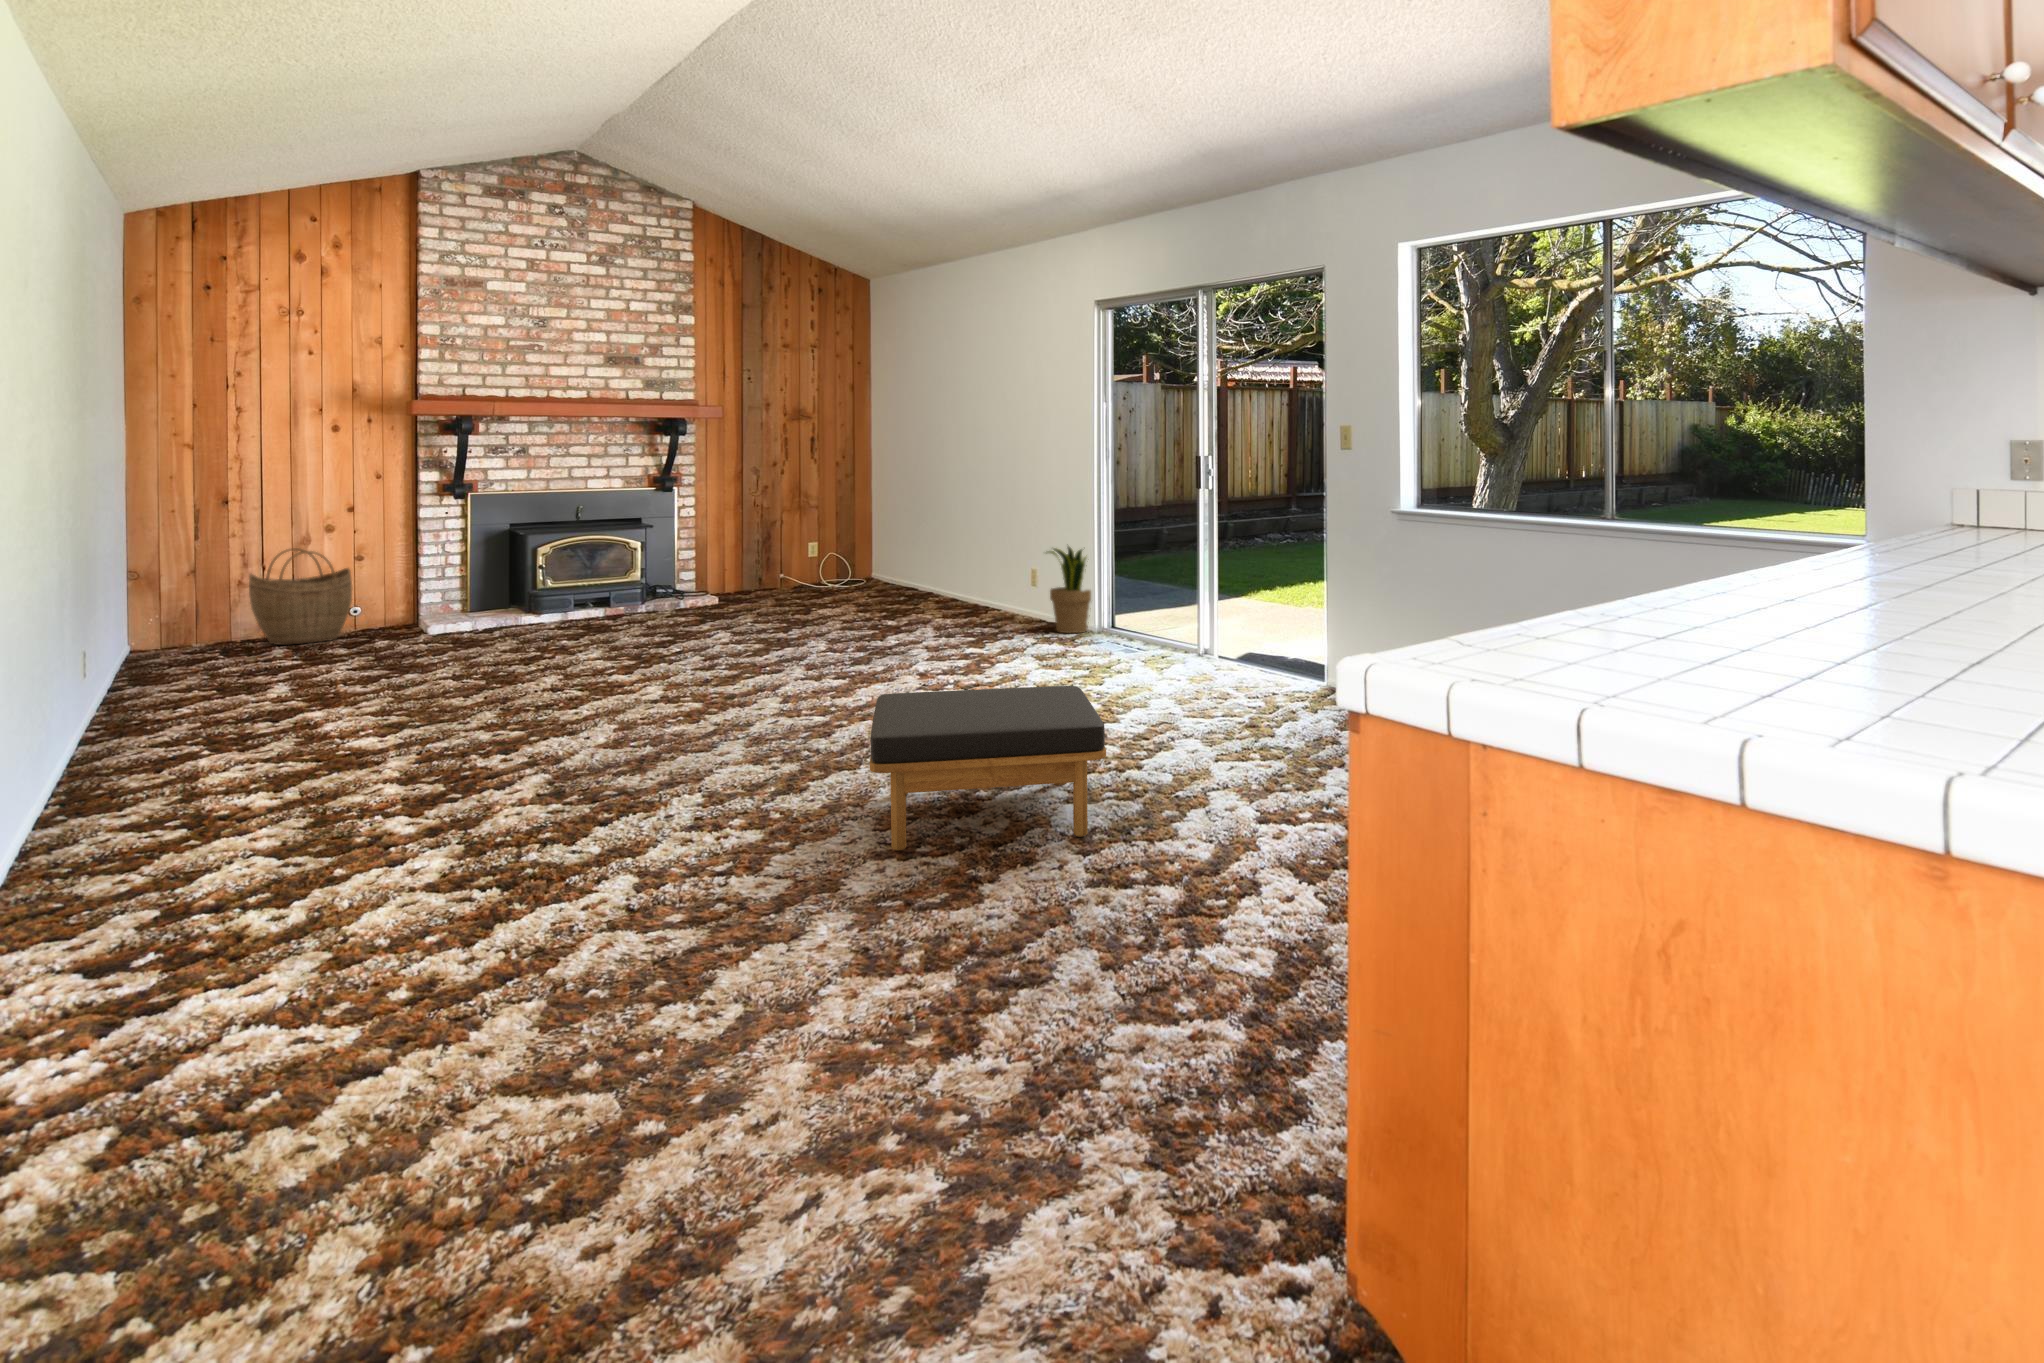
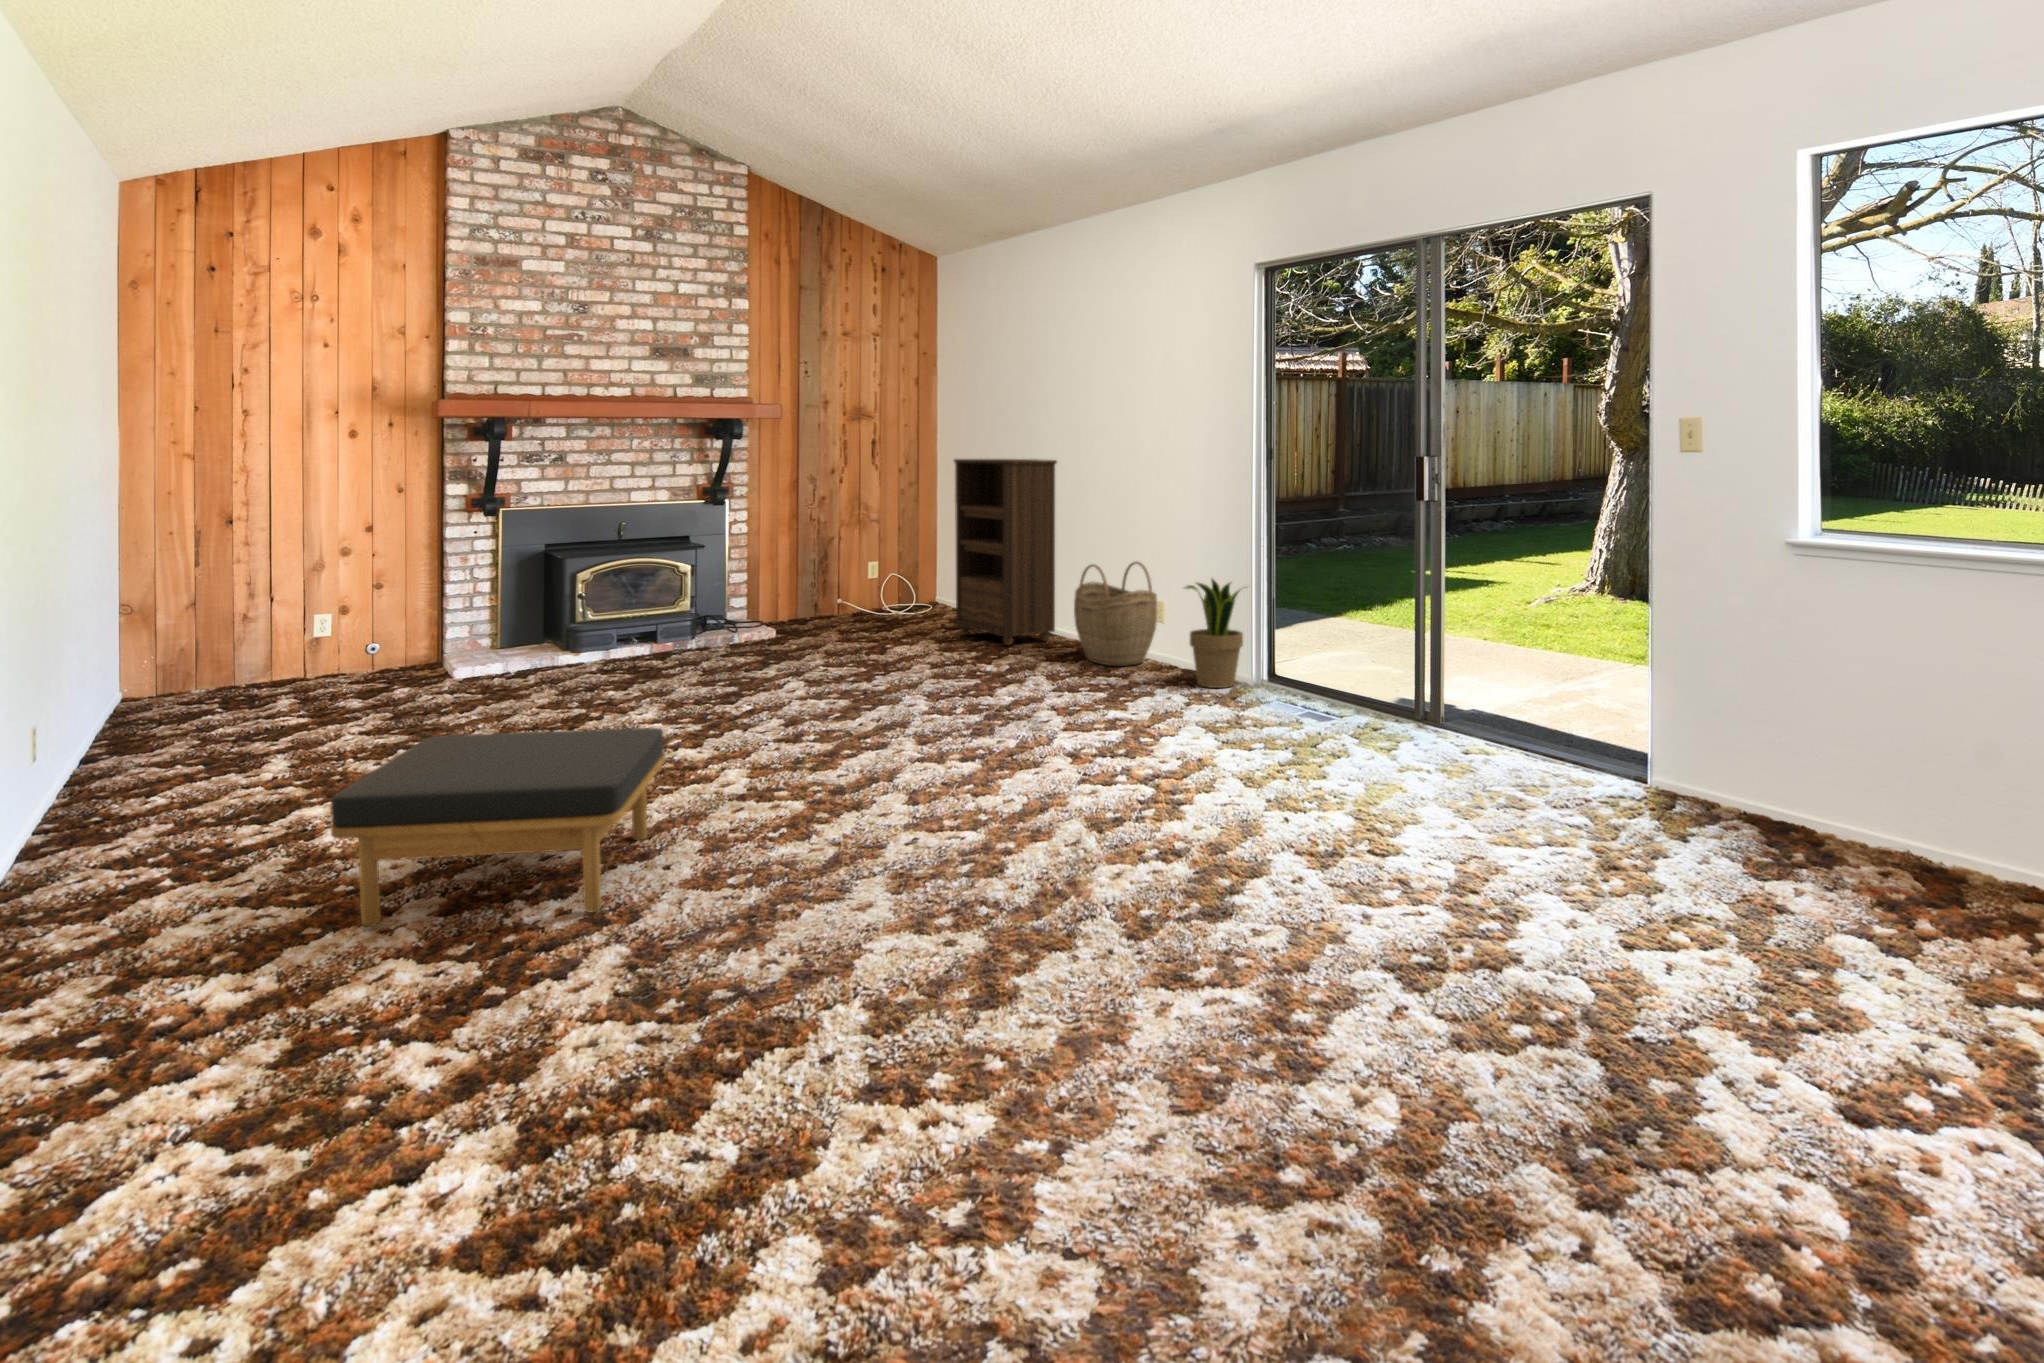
bookshelf: none [872,451,958,608] -> present [954,459,1057,645]
woven basket: present [249,548,352,645] -> present [1074,562,1157,666]
ottoman: present [870,686,1106,851] -> present [331,728,665,926]

